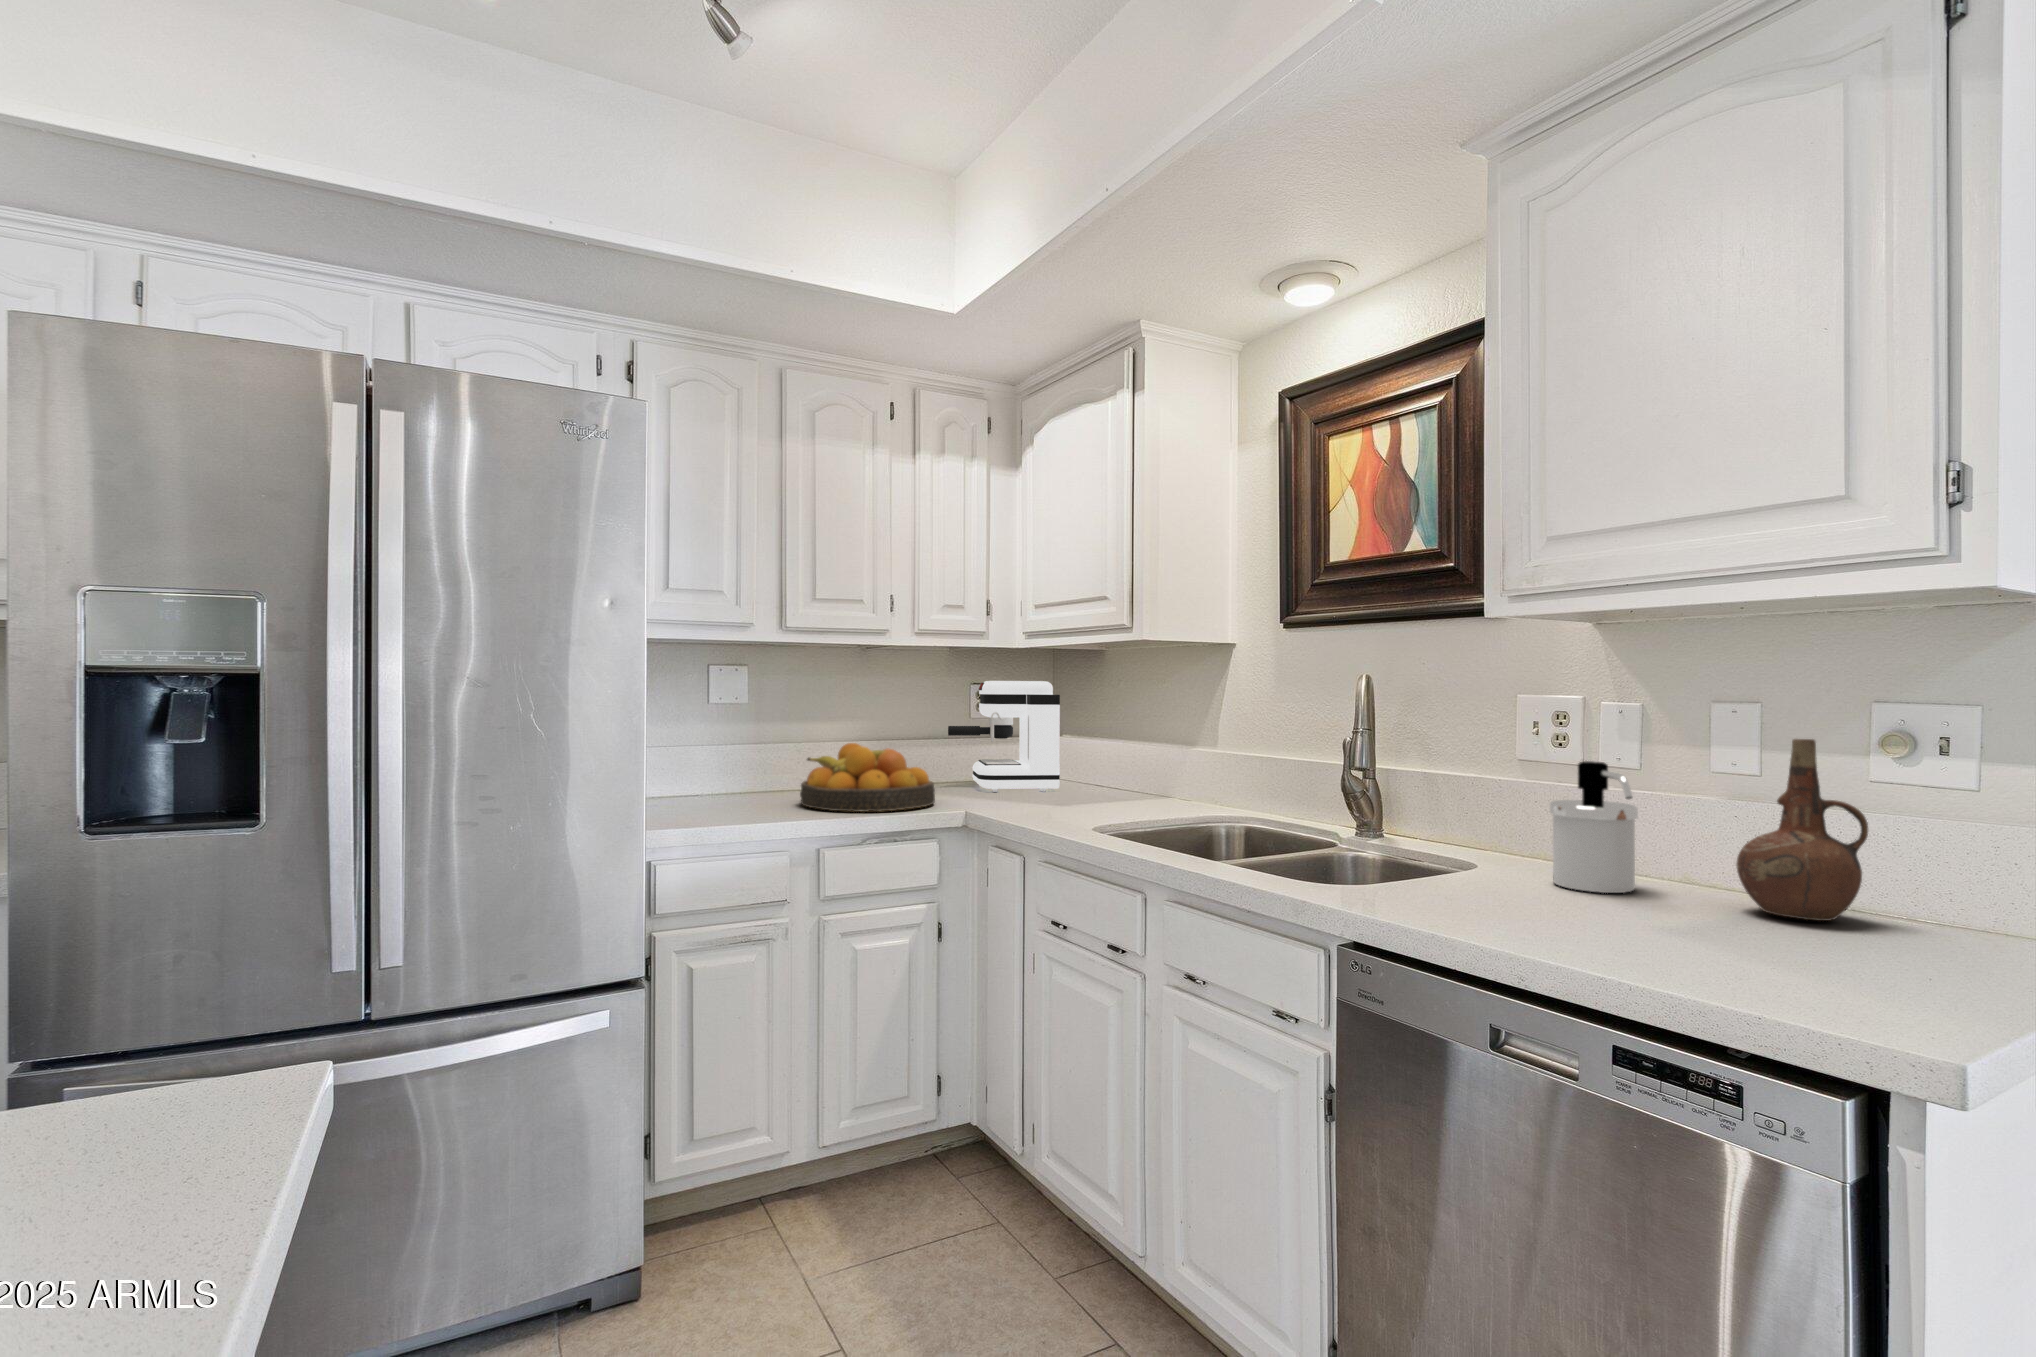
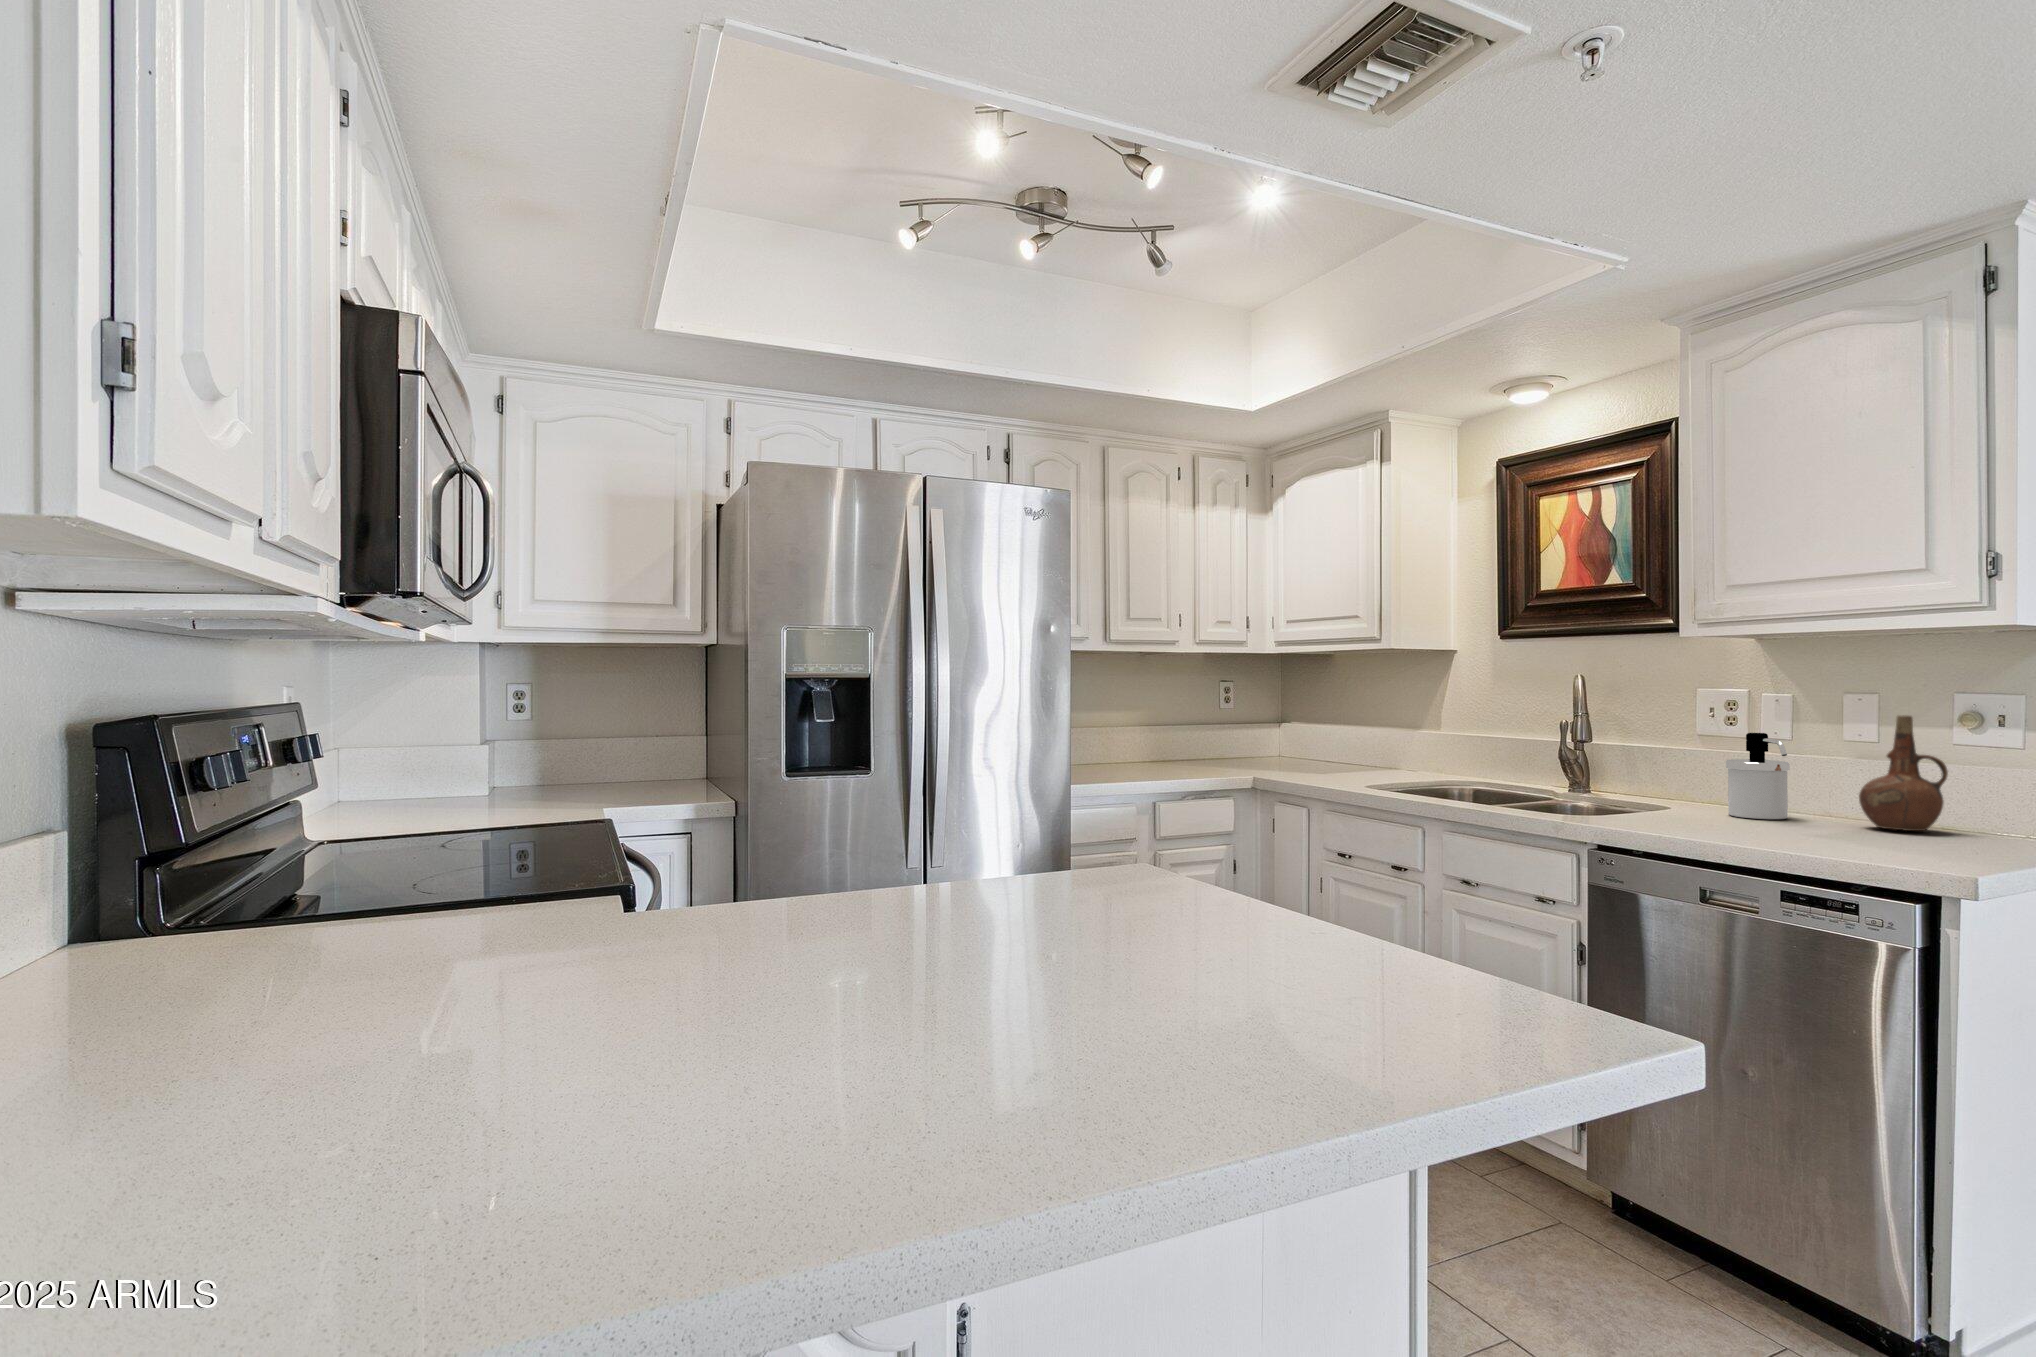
coffee maker: present [948,681,1060,792] -> none [1207,679,1302,766]
fruit bowl: present [800,743,935,812] -> none [1120,727,1222,777]

